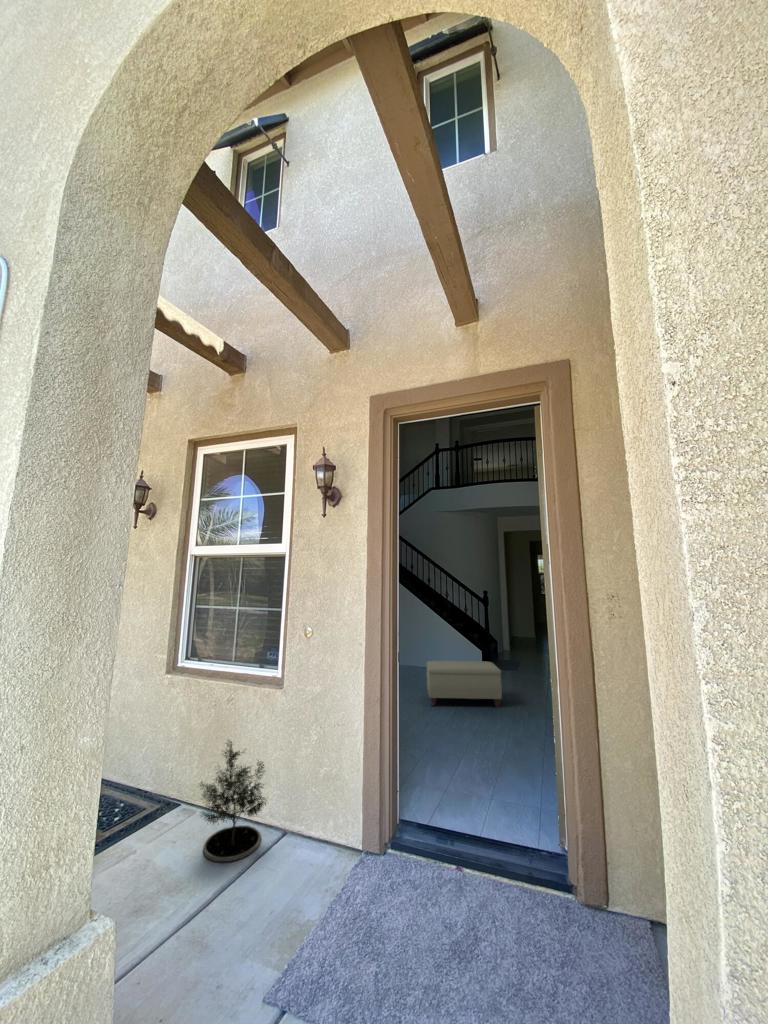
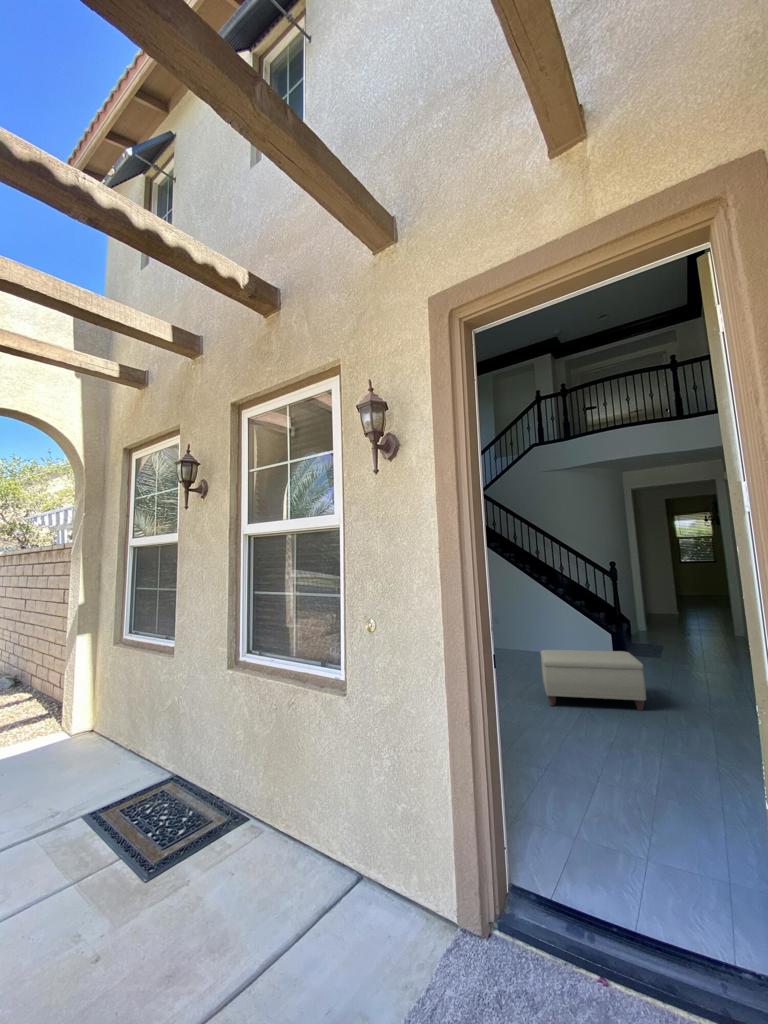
potted tree: present [200,742,267,862] -> none [245,757,336,914]

